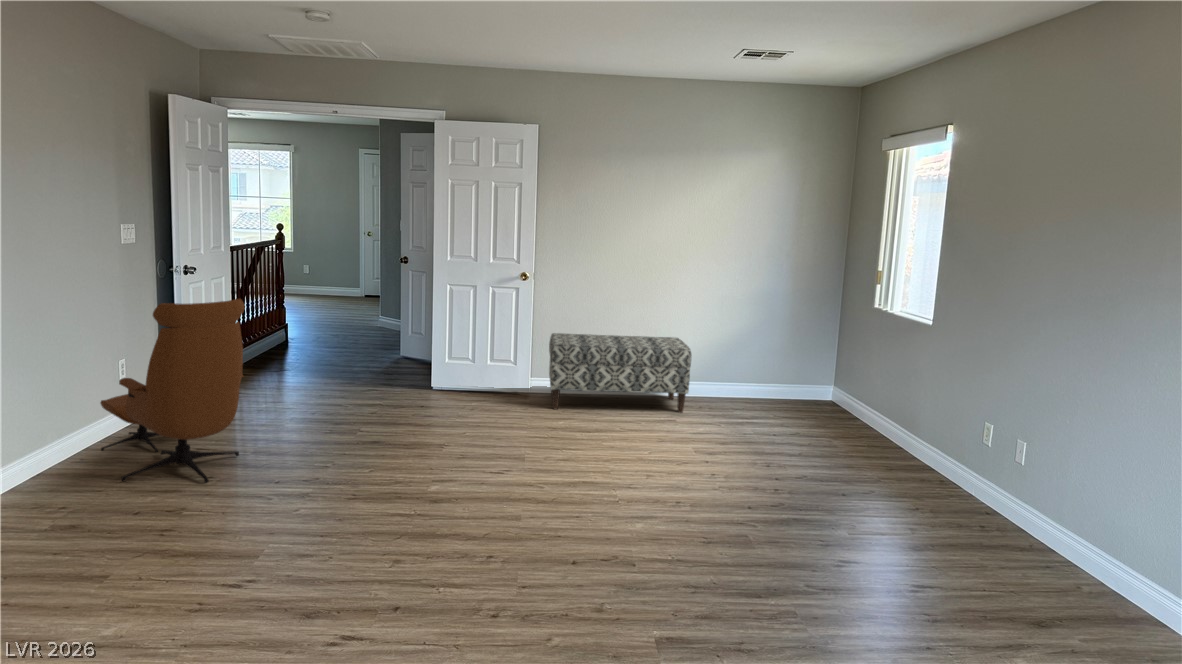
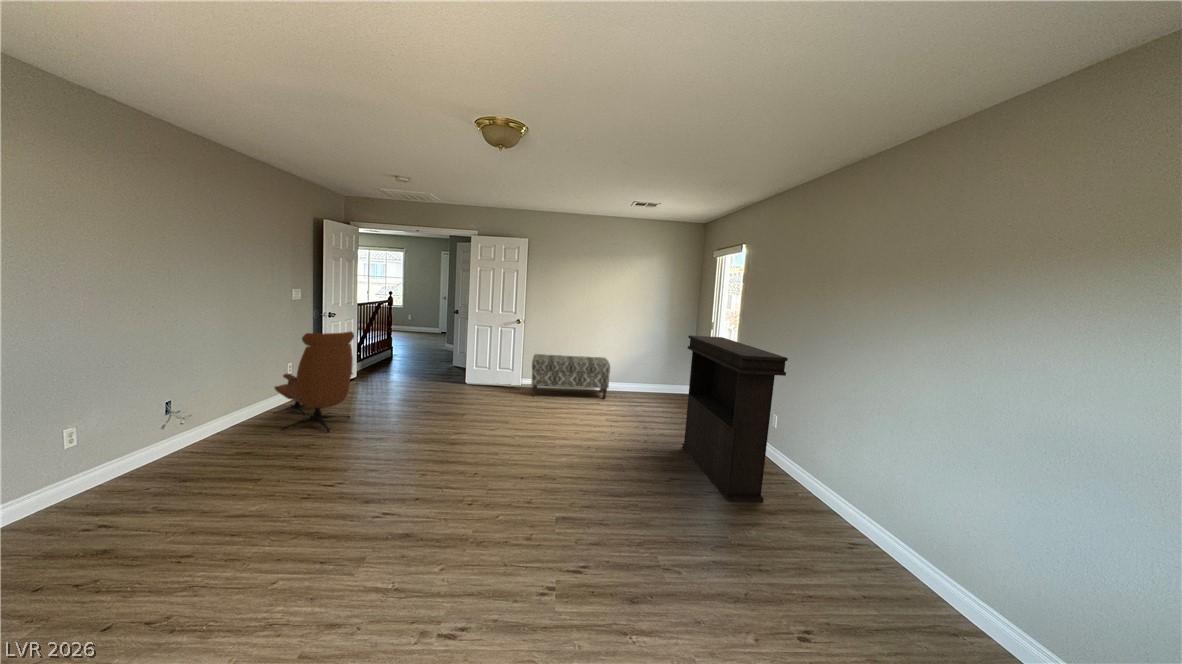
console table: none [847,296,1091,606] -> present [682,335,788,502]

